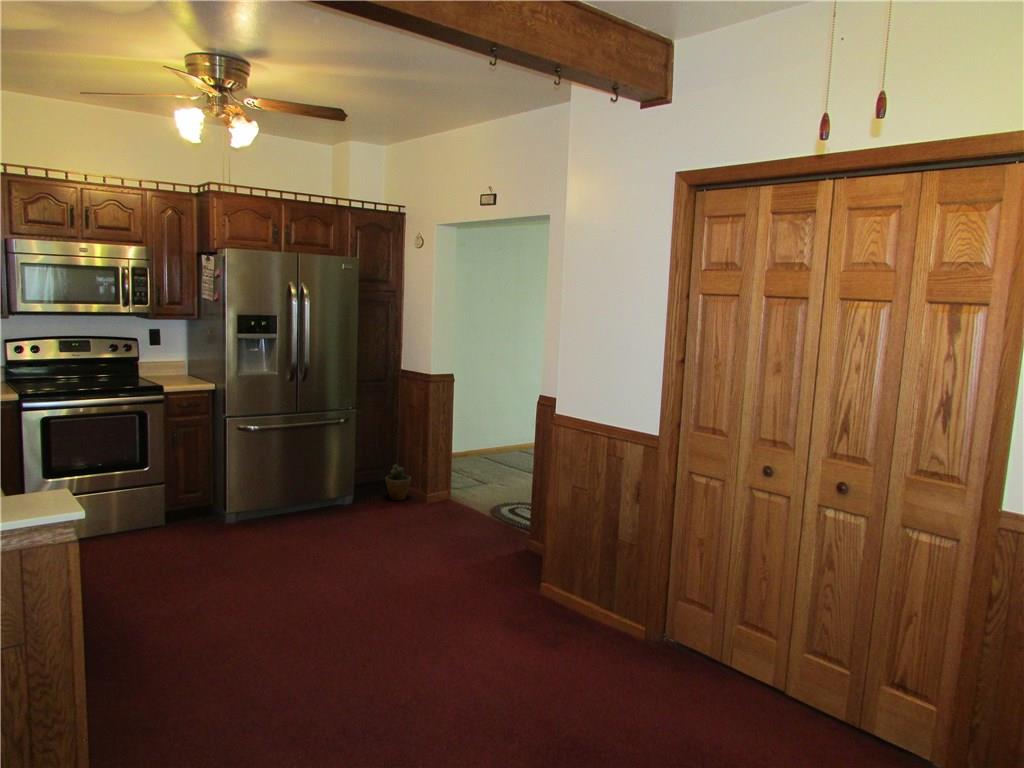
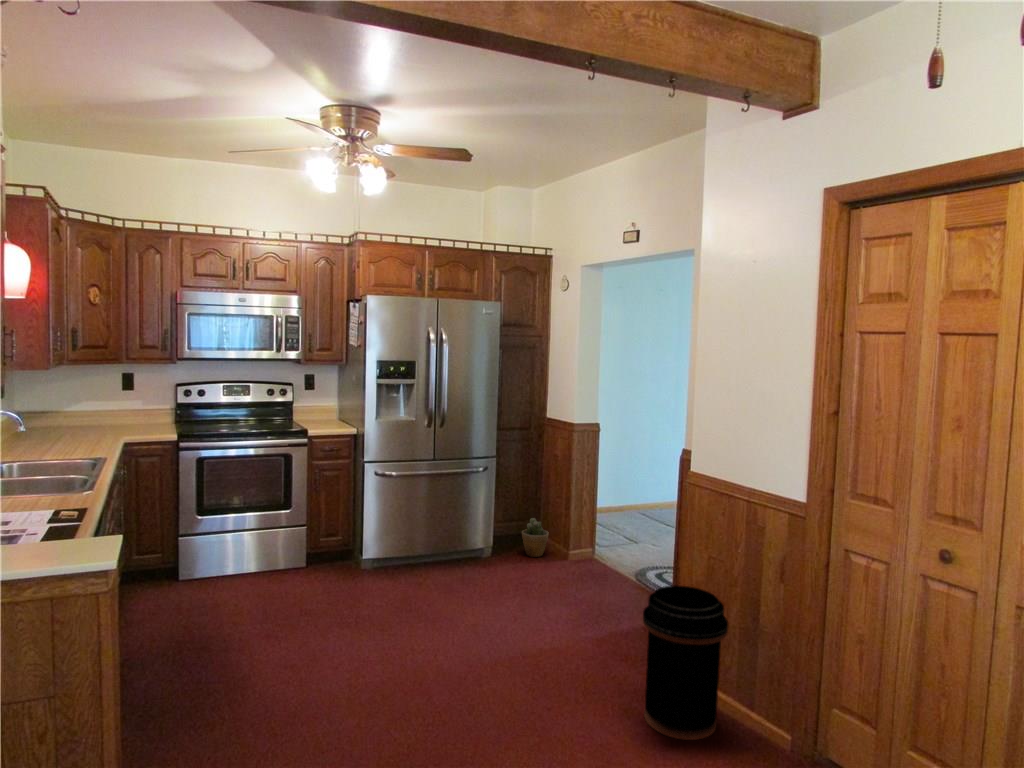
trash can: none [524,512,594,638] -> present [643,585,728,740]

